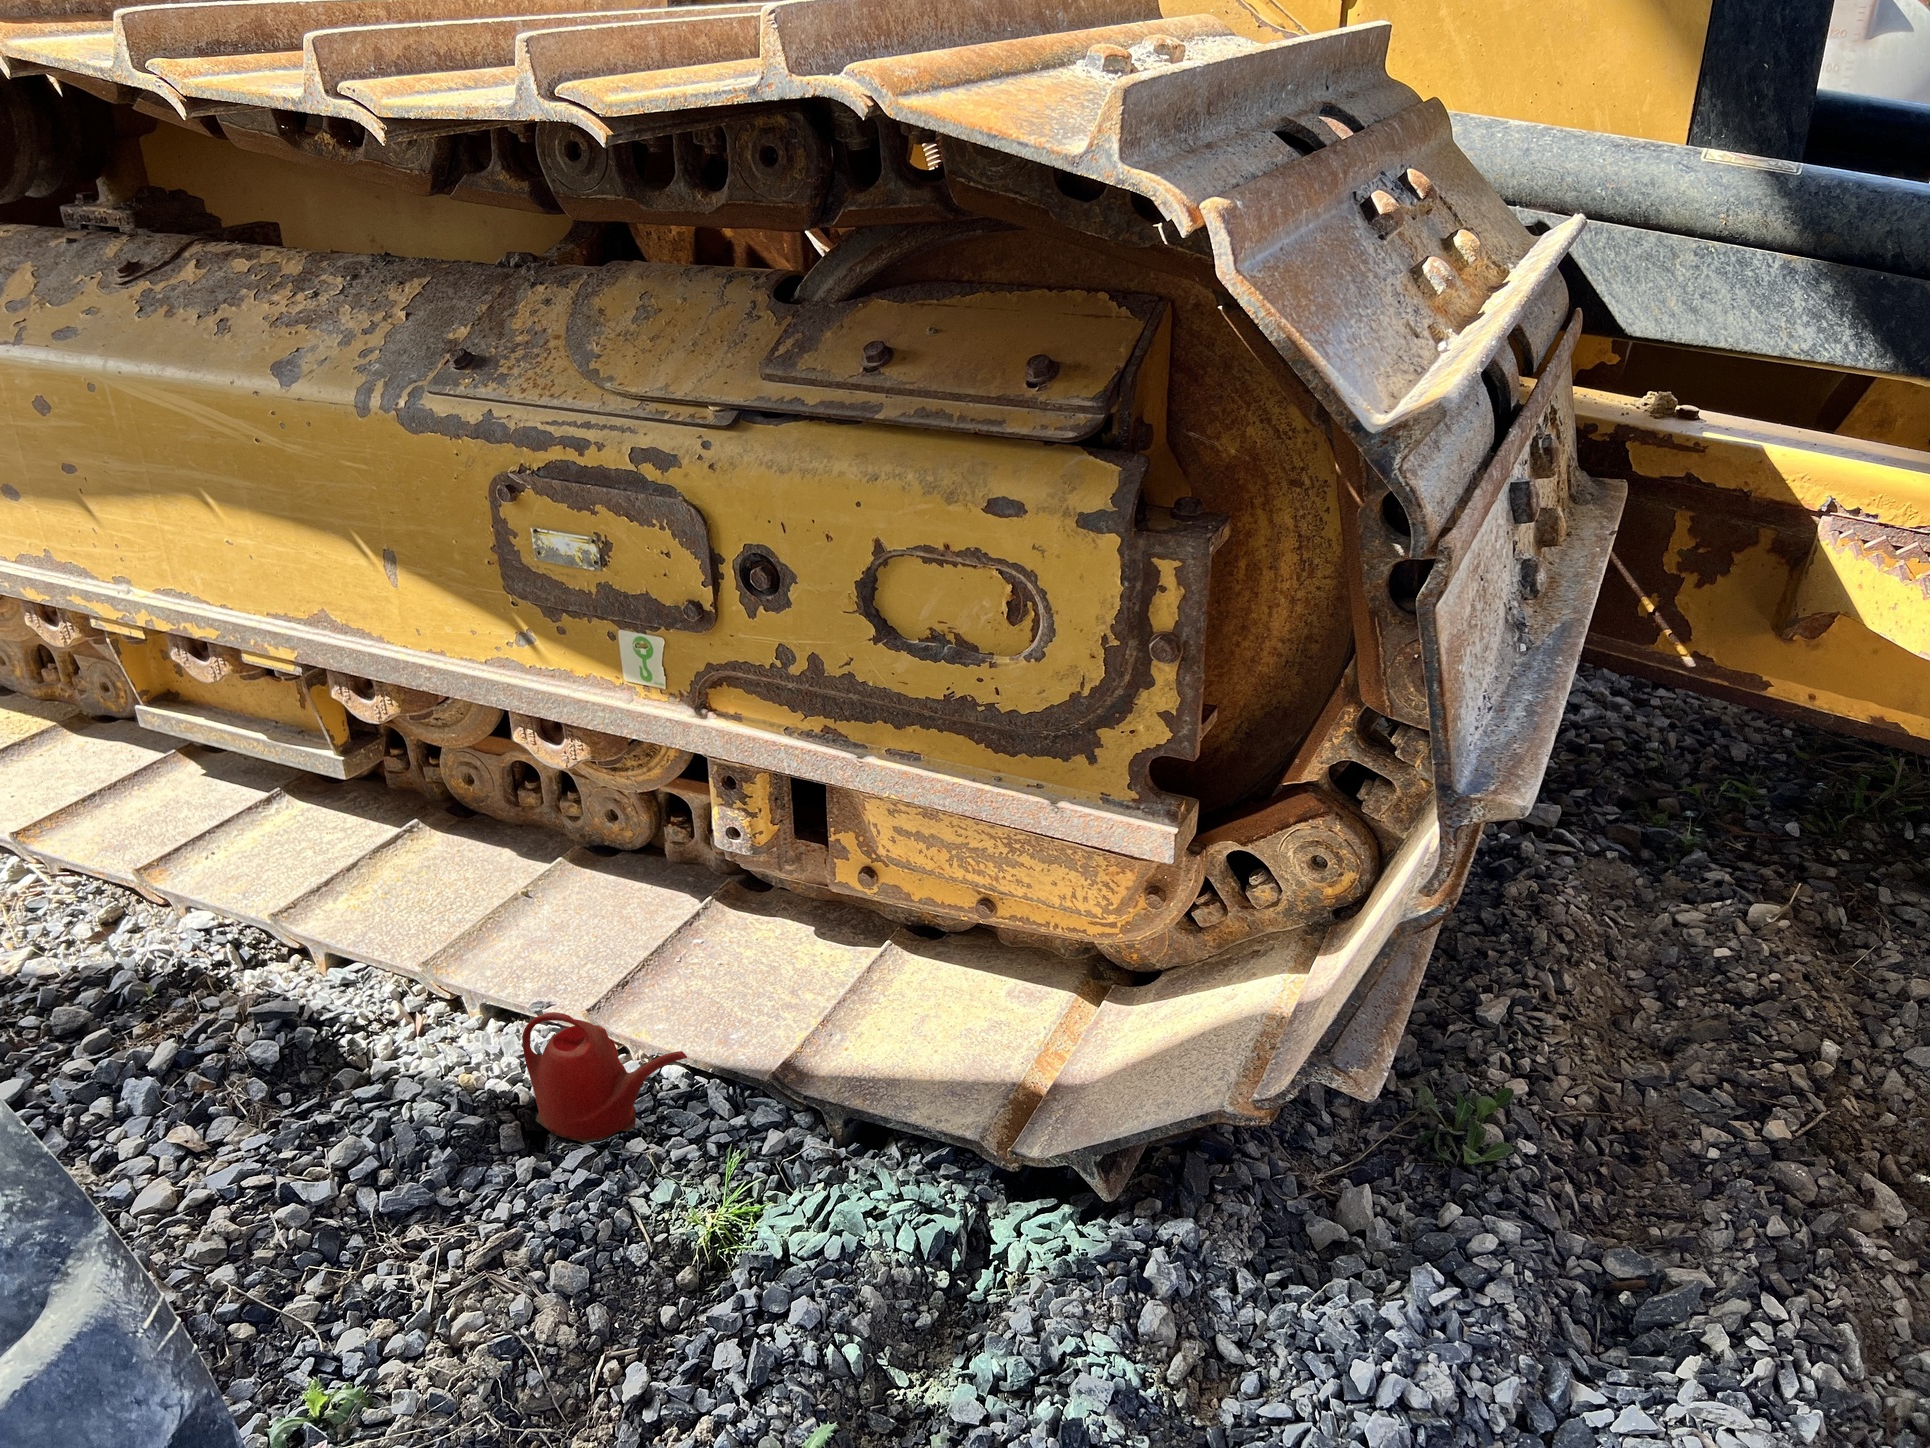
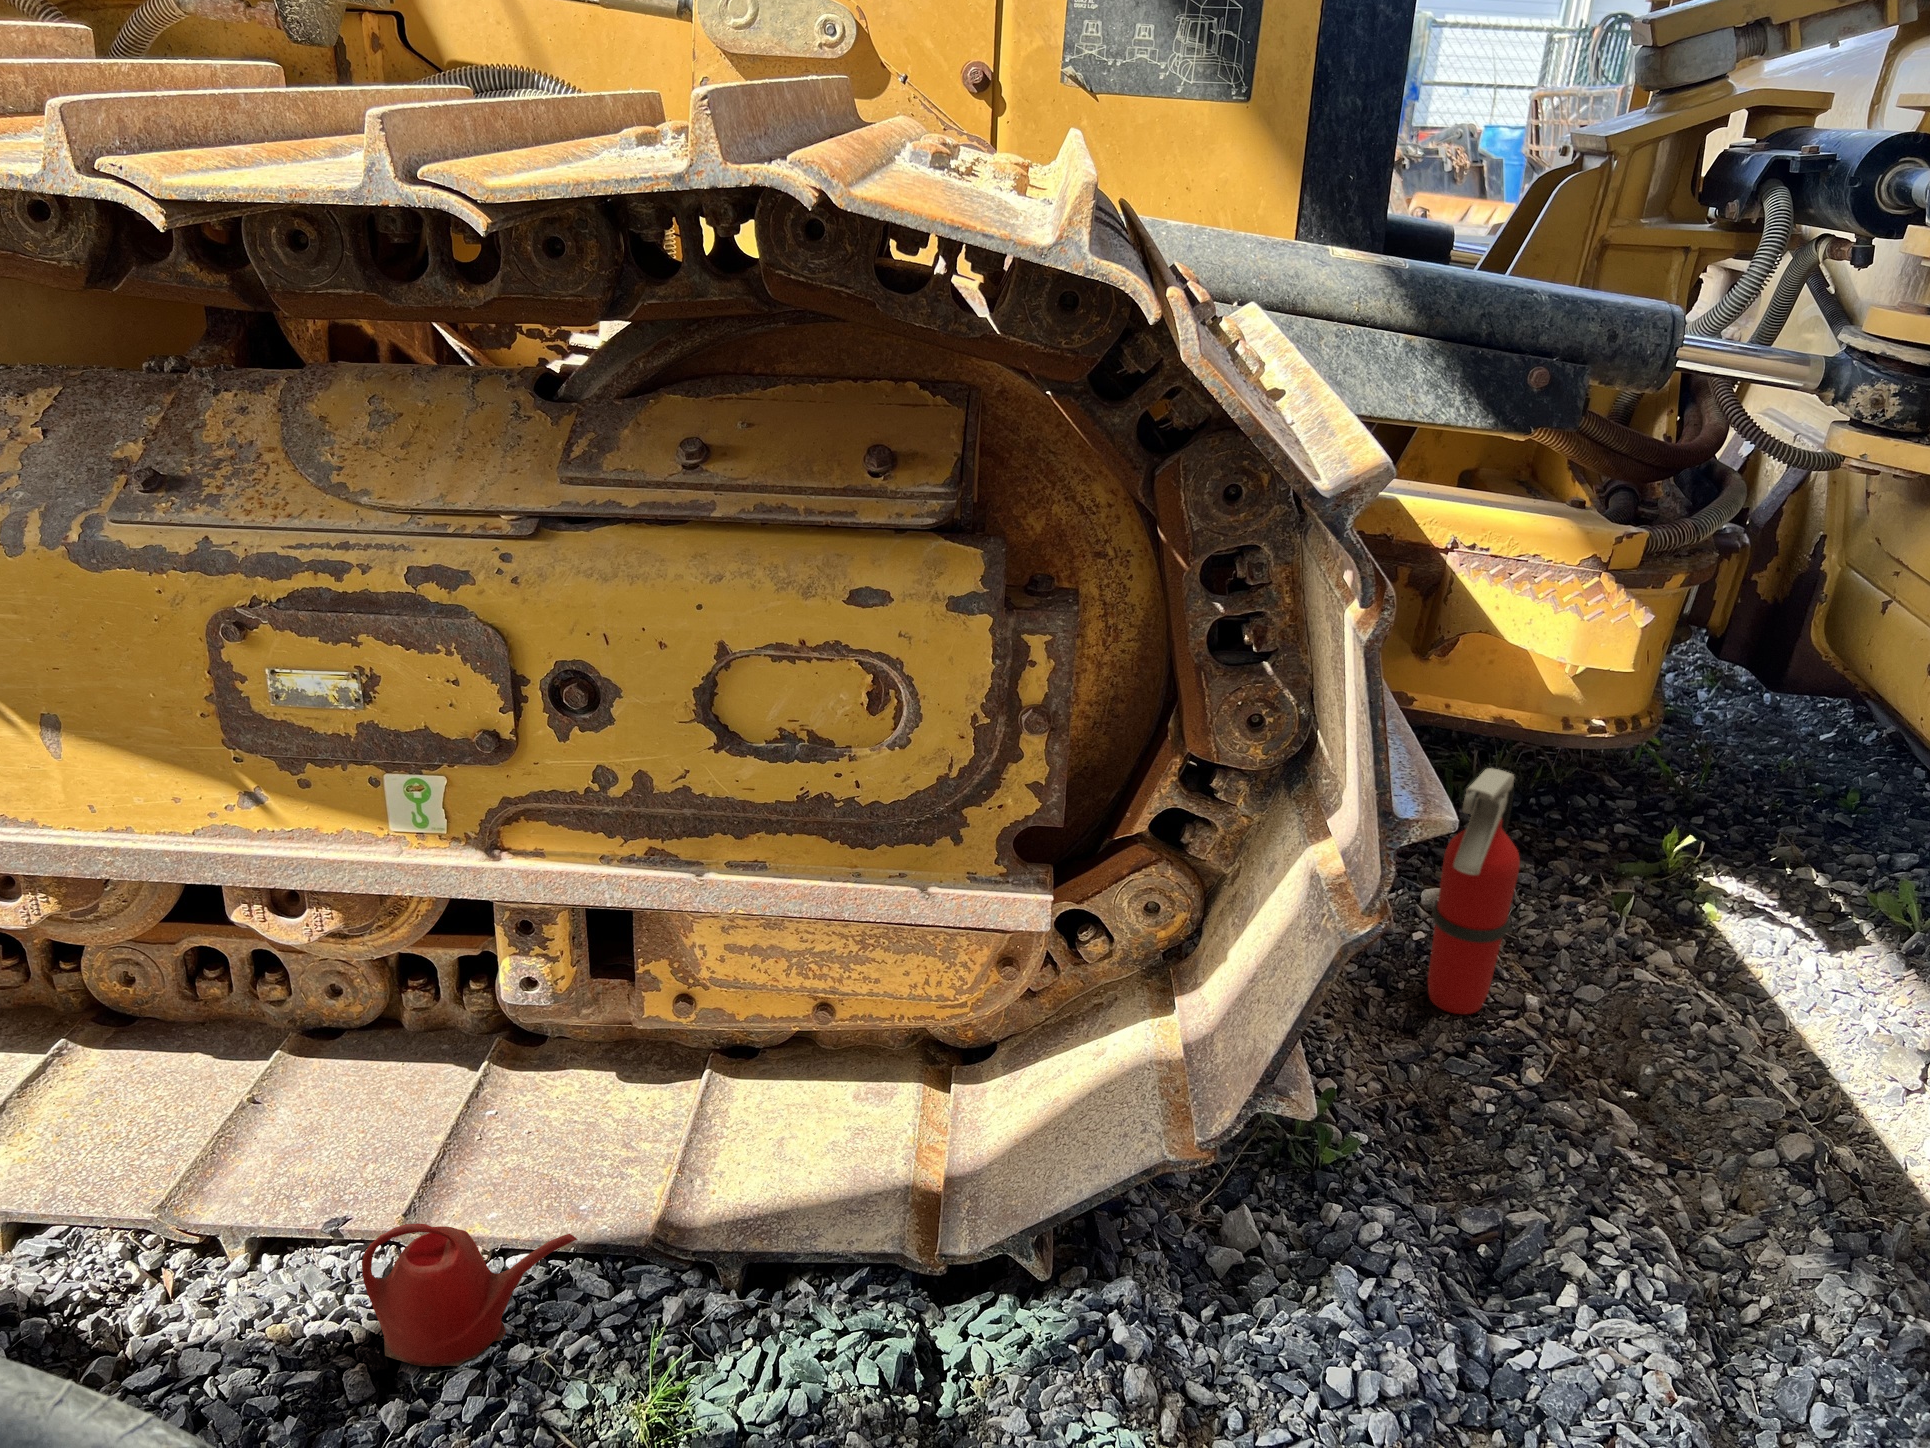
fire extinguisher: none [1701,784,1828,1053] -> present [1428,768,1520,1014]

